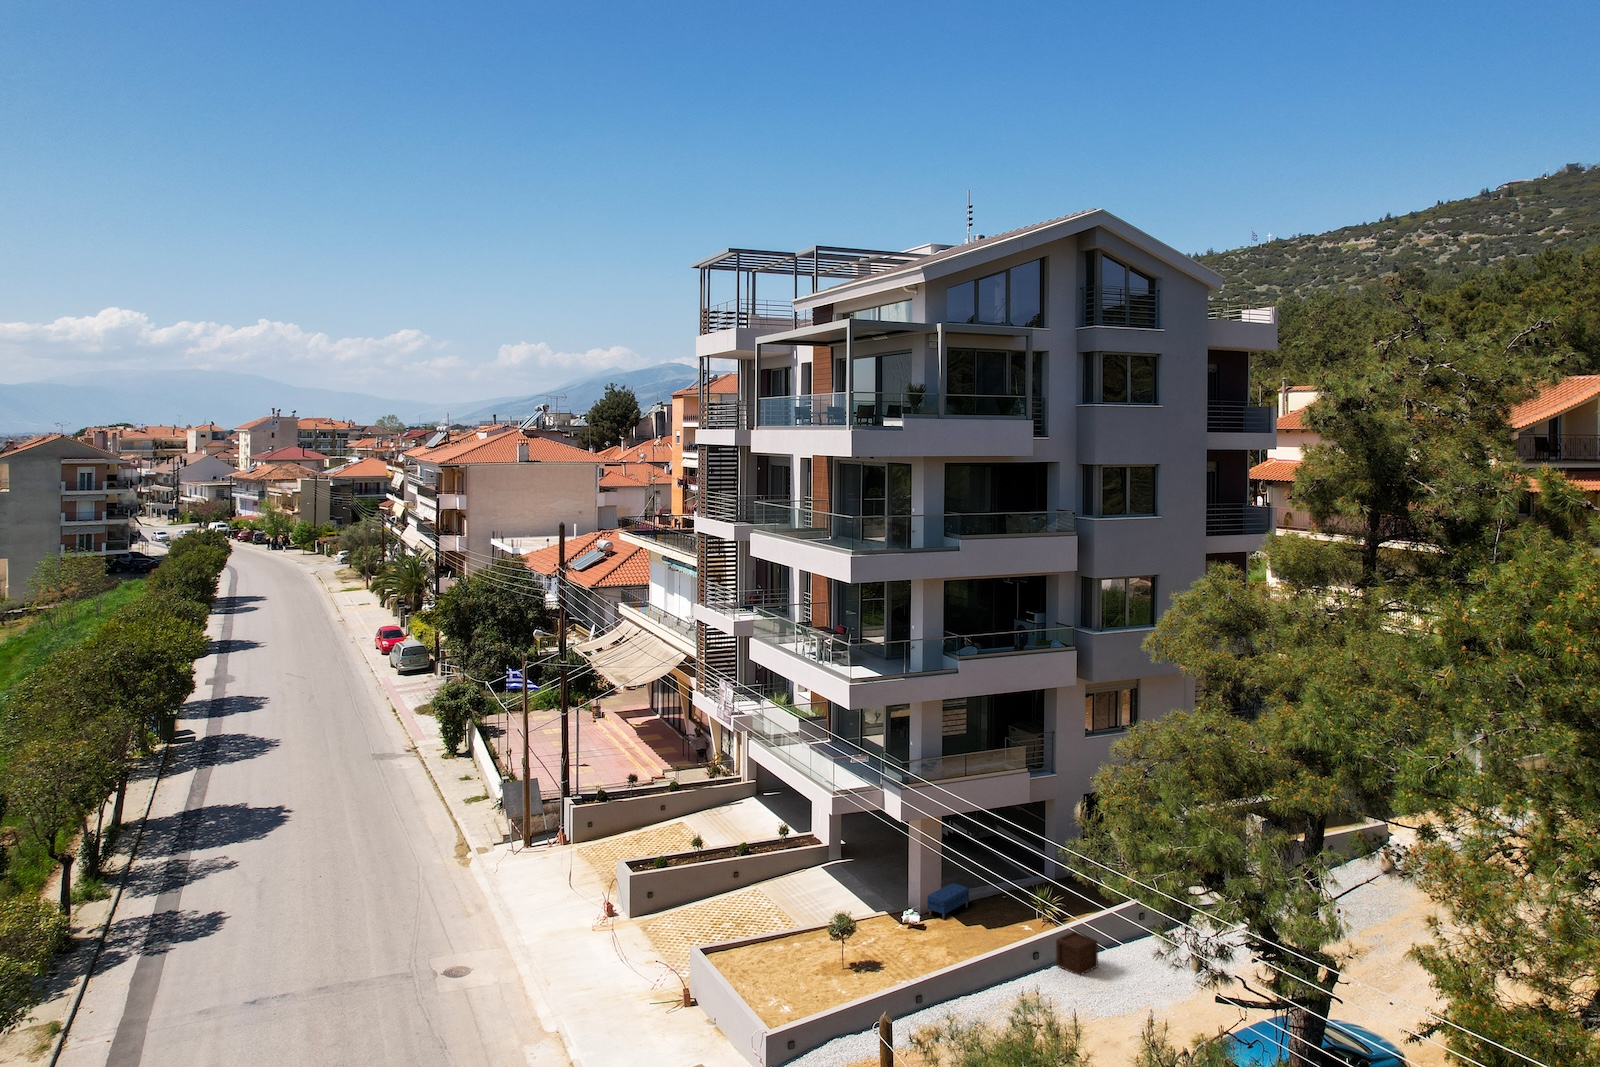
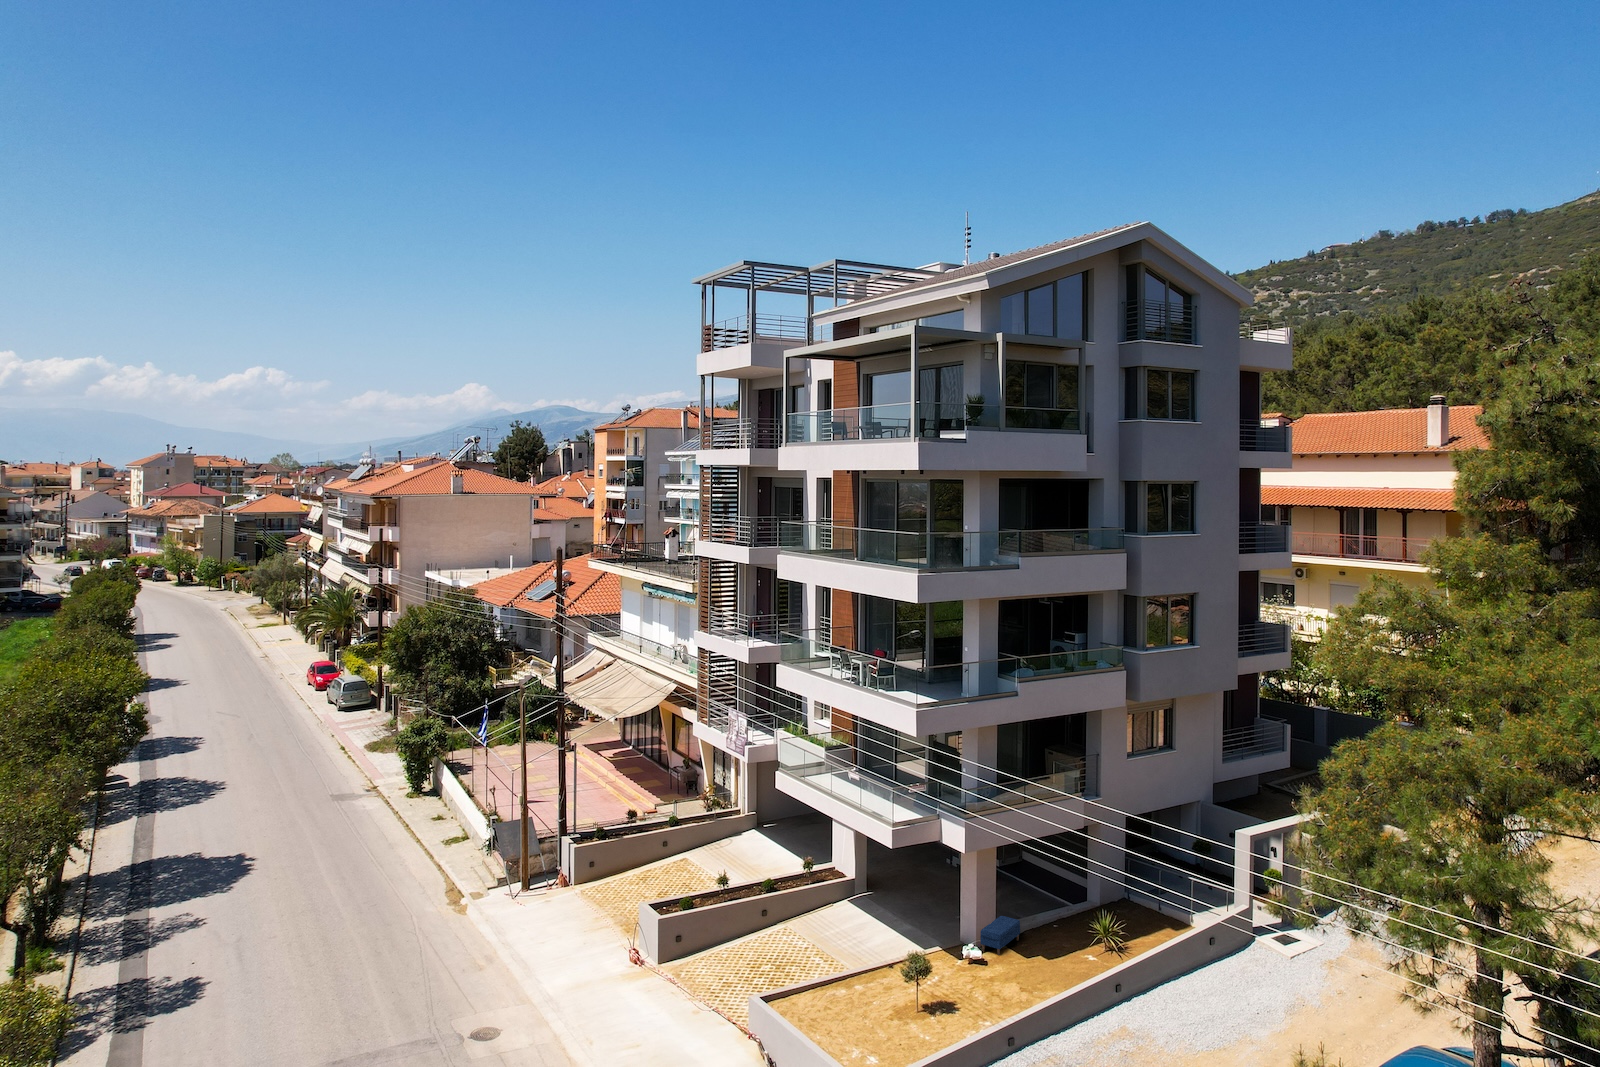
wooden crate: present [1056,931,1098,975] -> none [1128,962,1170,1009]

